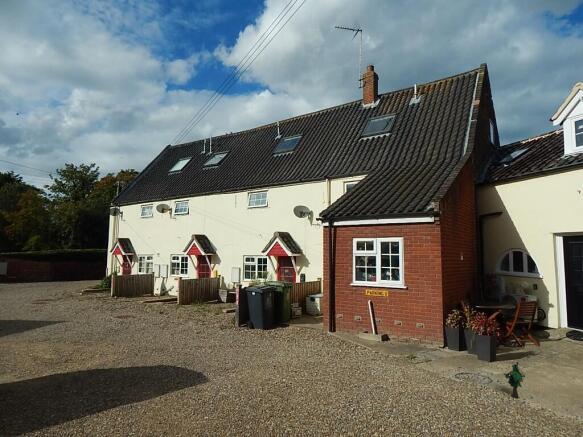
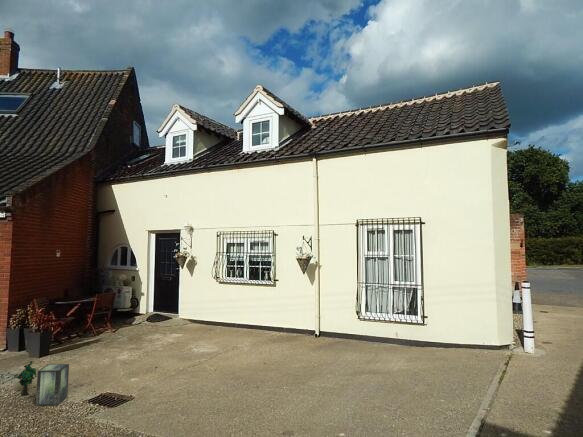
storage box: none [542,368,572,418] -> present [36,364,69,406]

